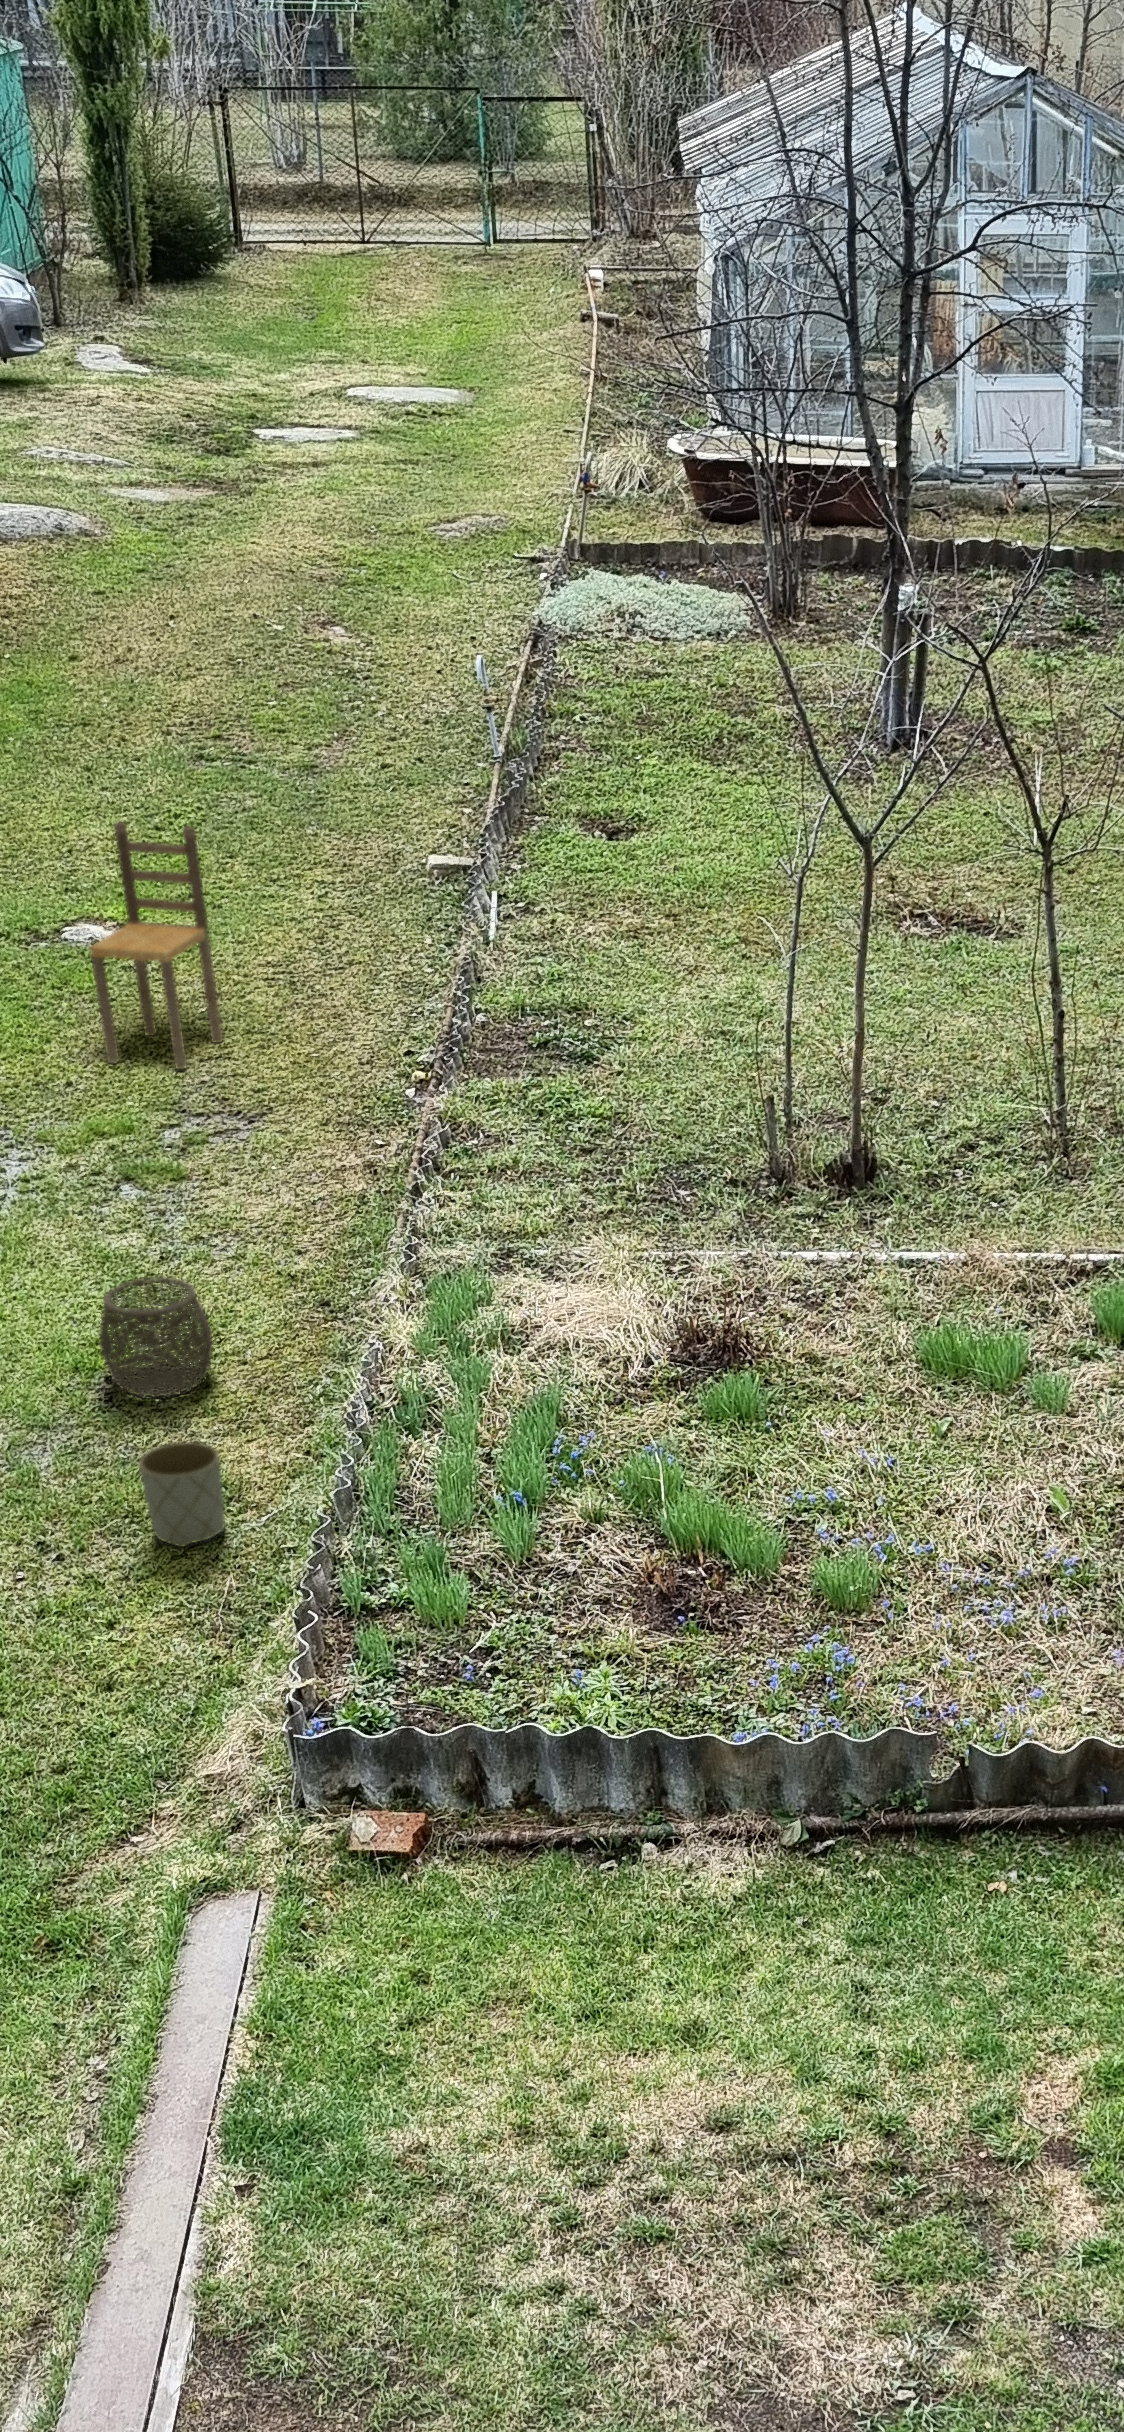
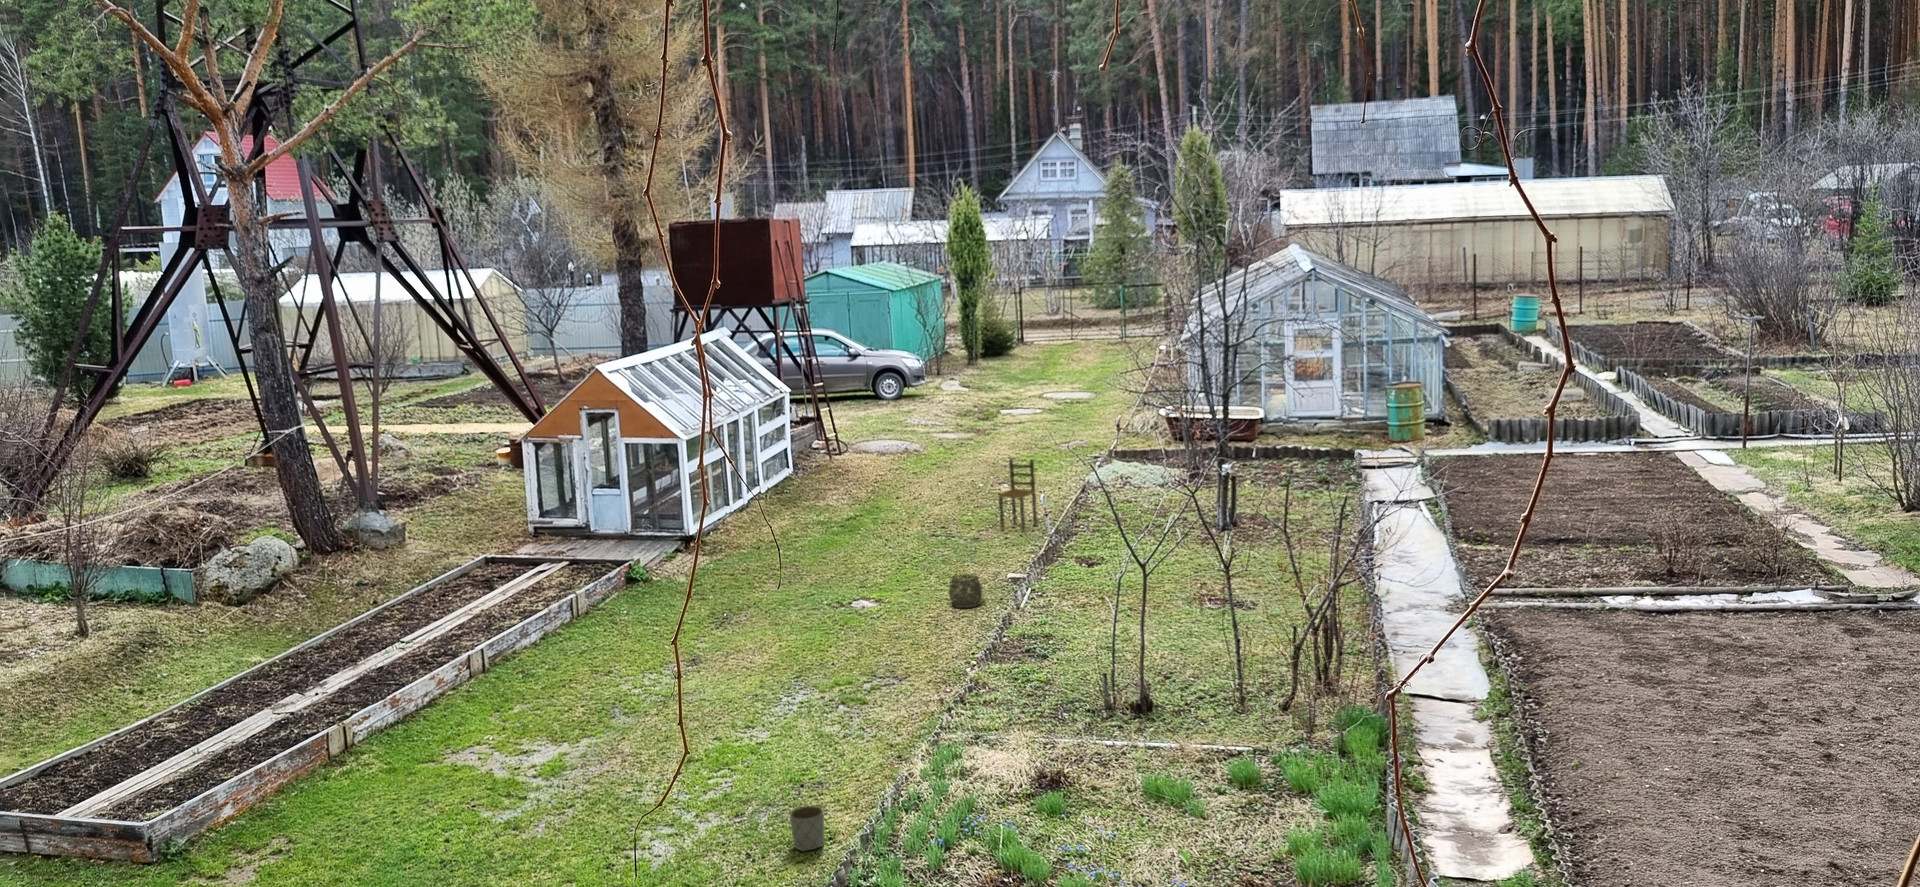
chair: present [90,822,223,1069] -> present [999,459,1037,532]
woven basket: present [100,1277,213,1397] -> present [949,574,982,608]

